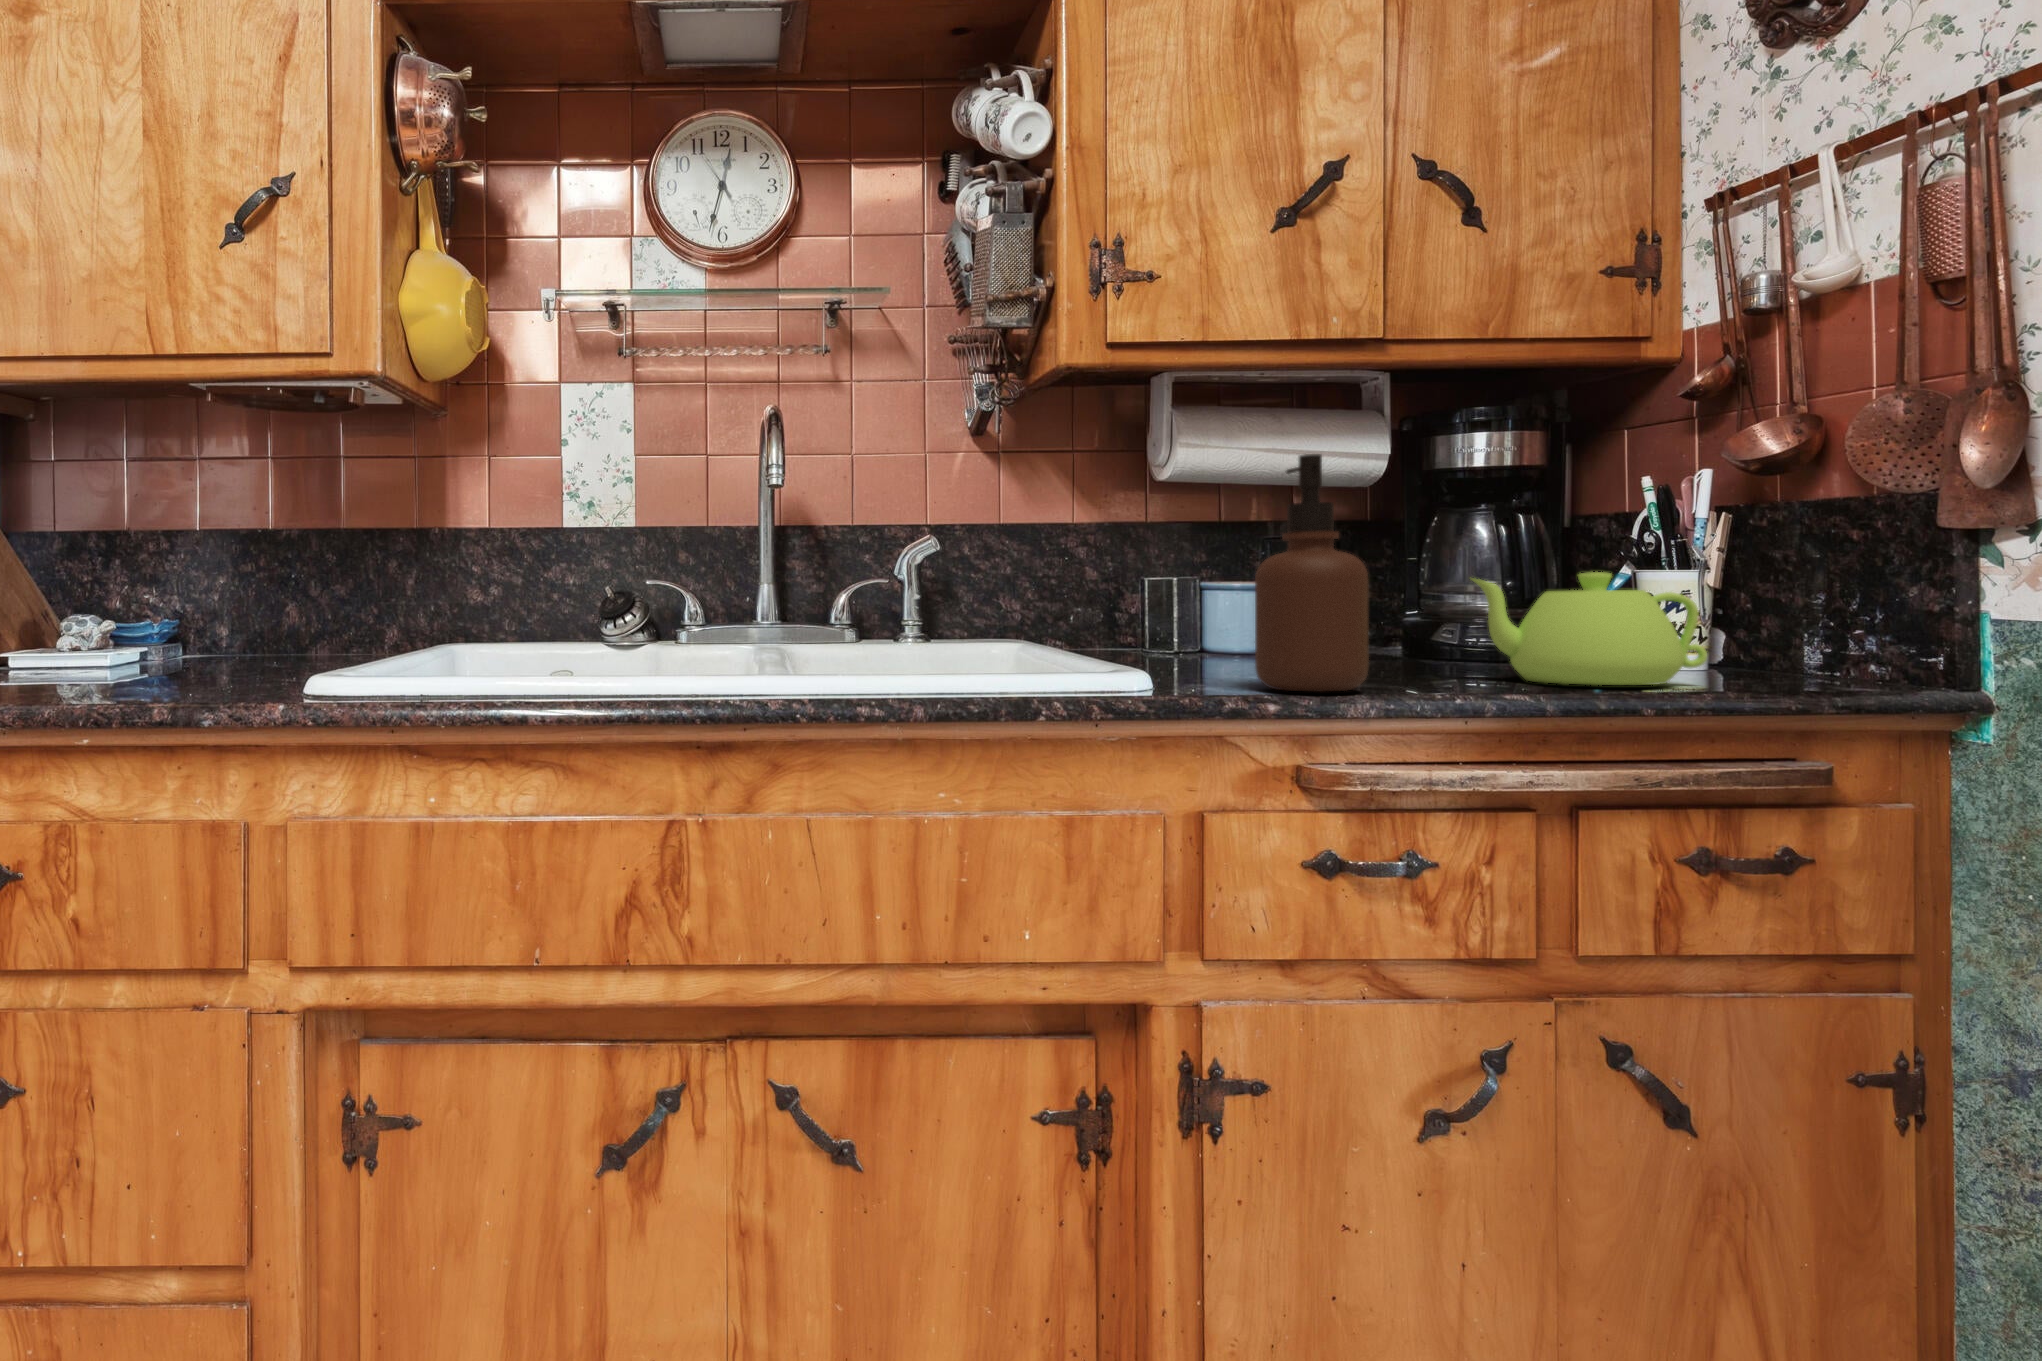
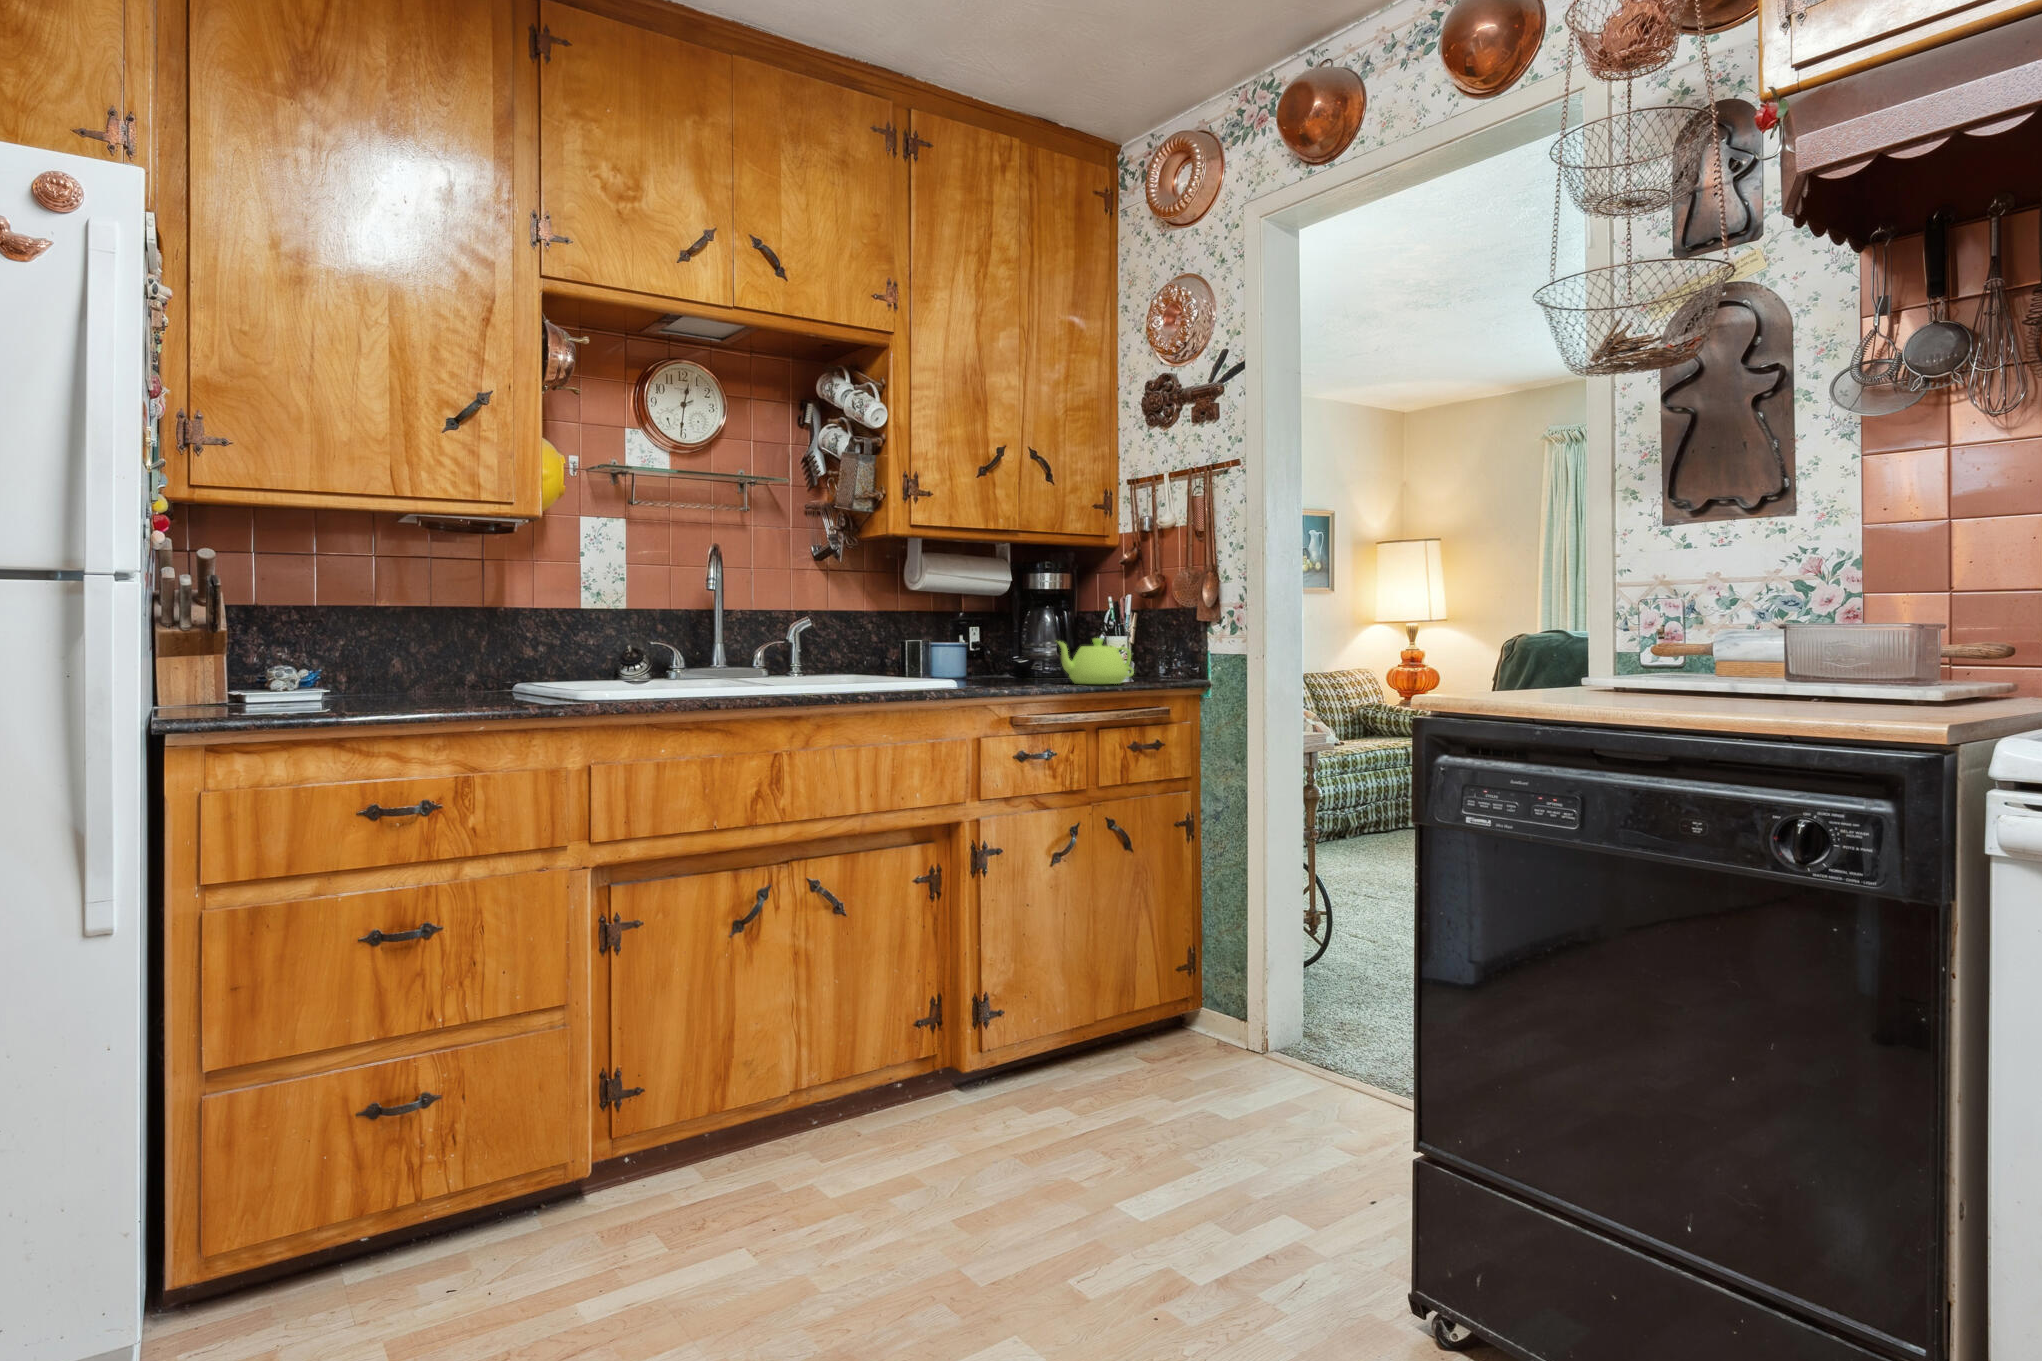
soap dispenser: present [1255,454,1369,692] -> none [985,587,1029,689]

